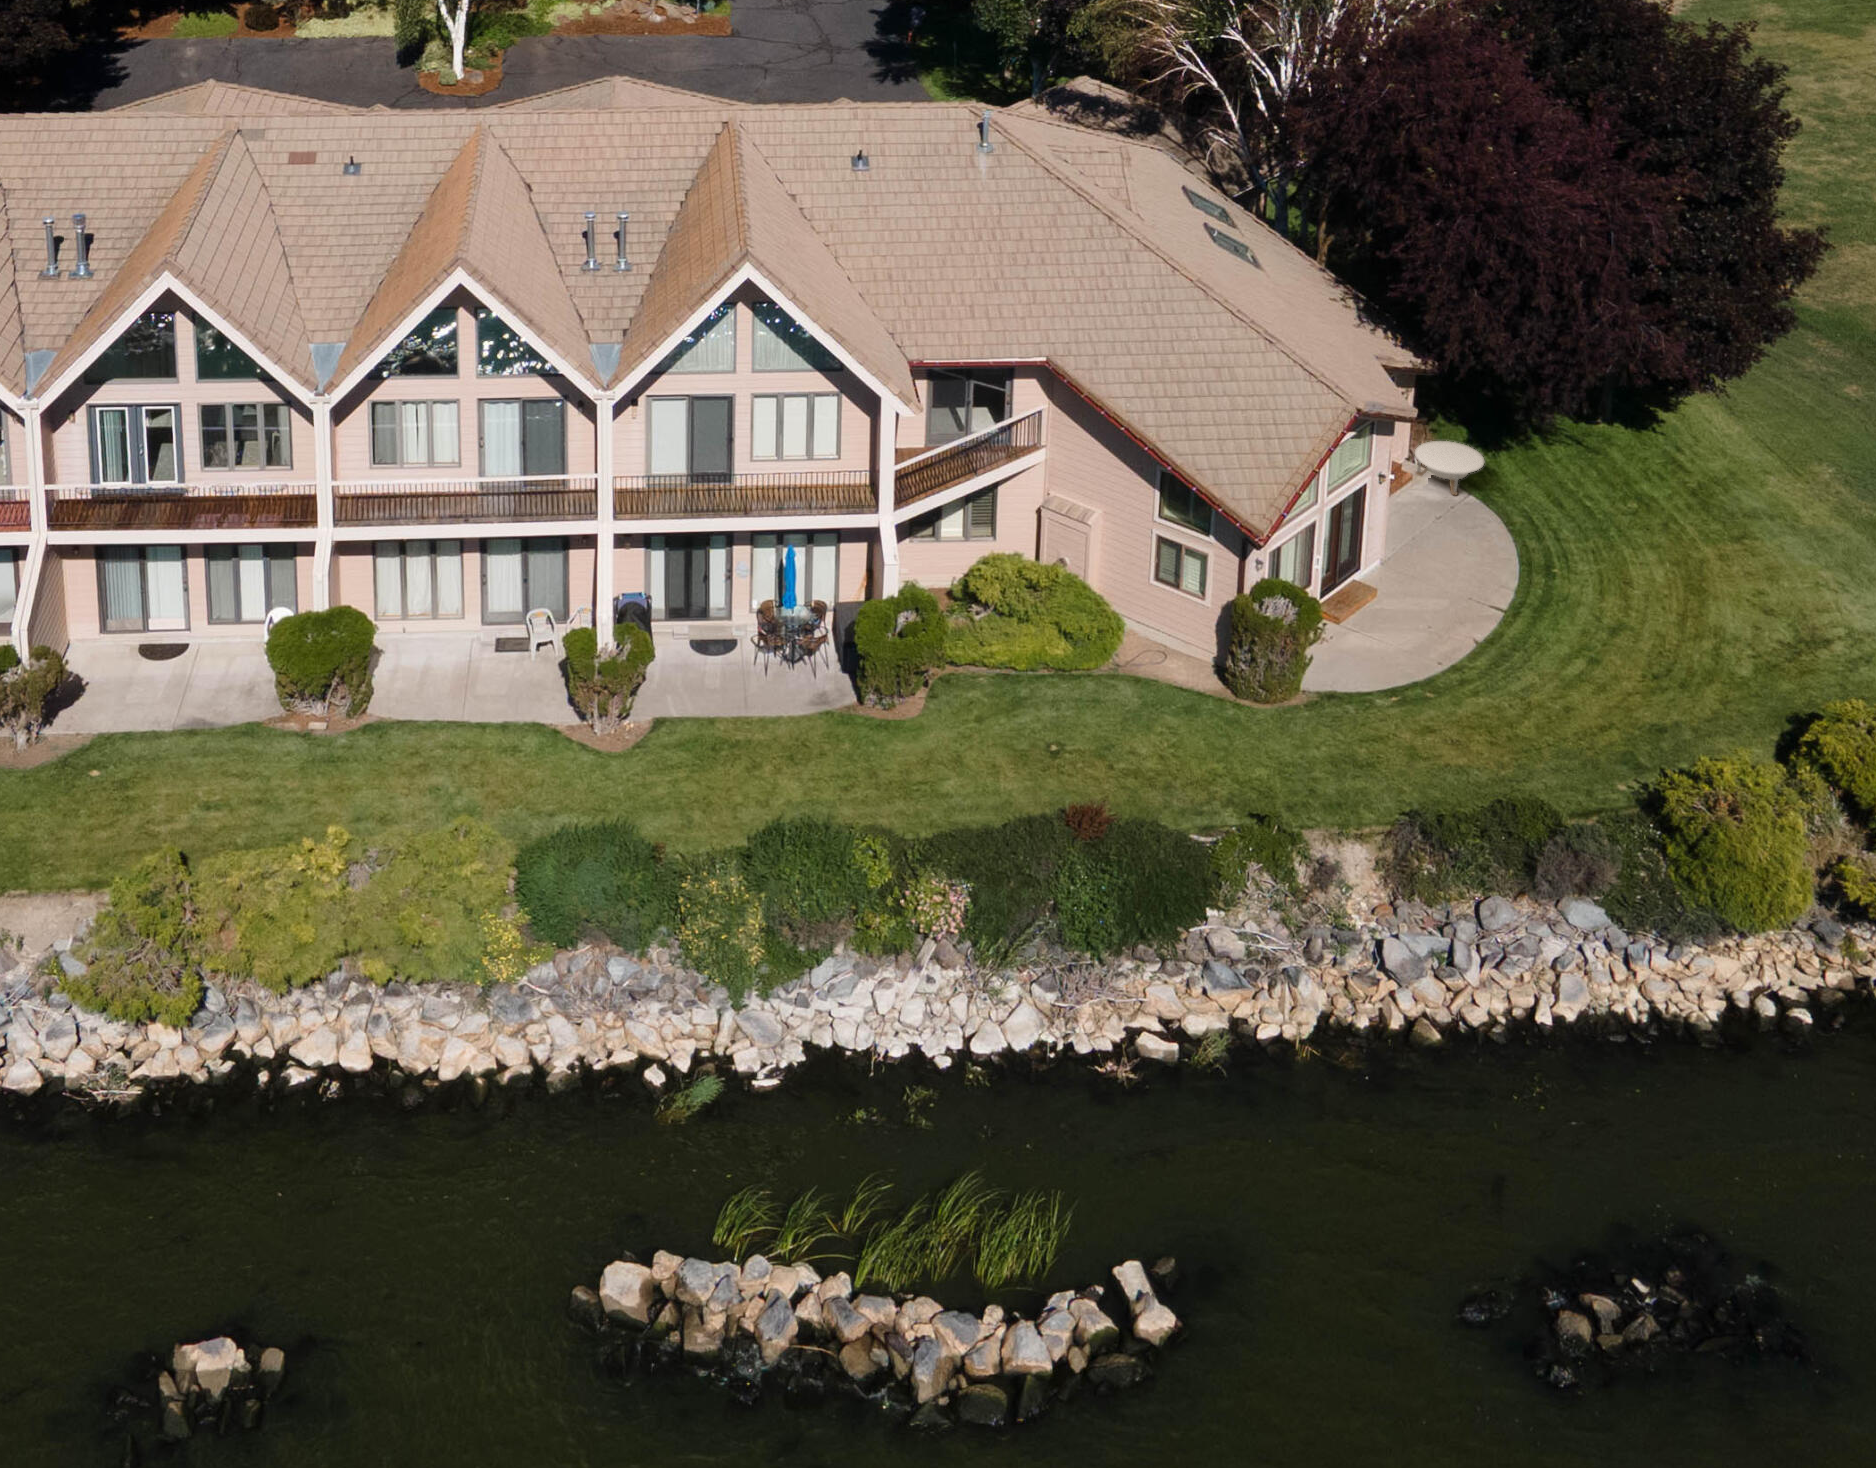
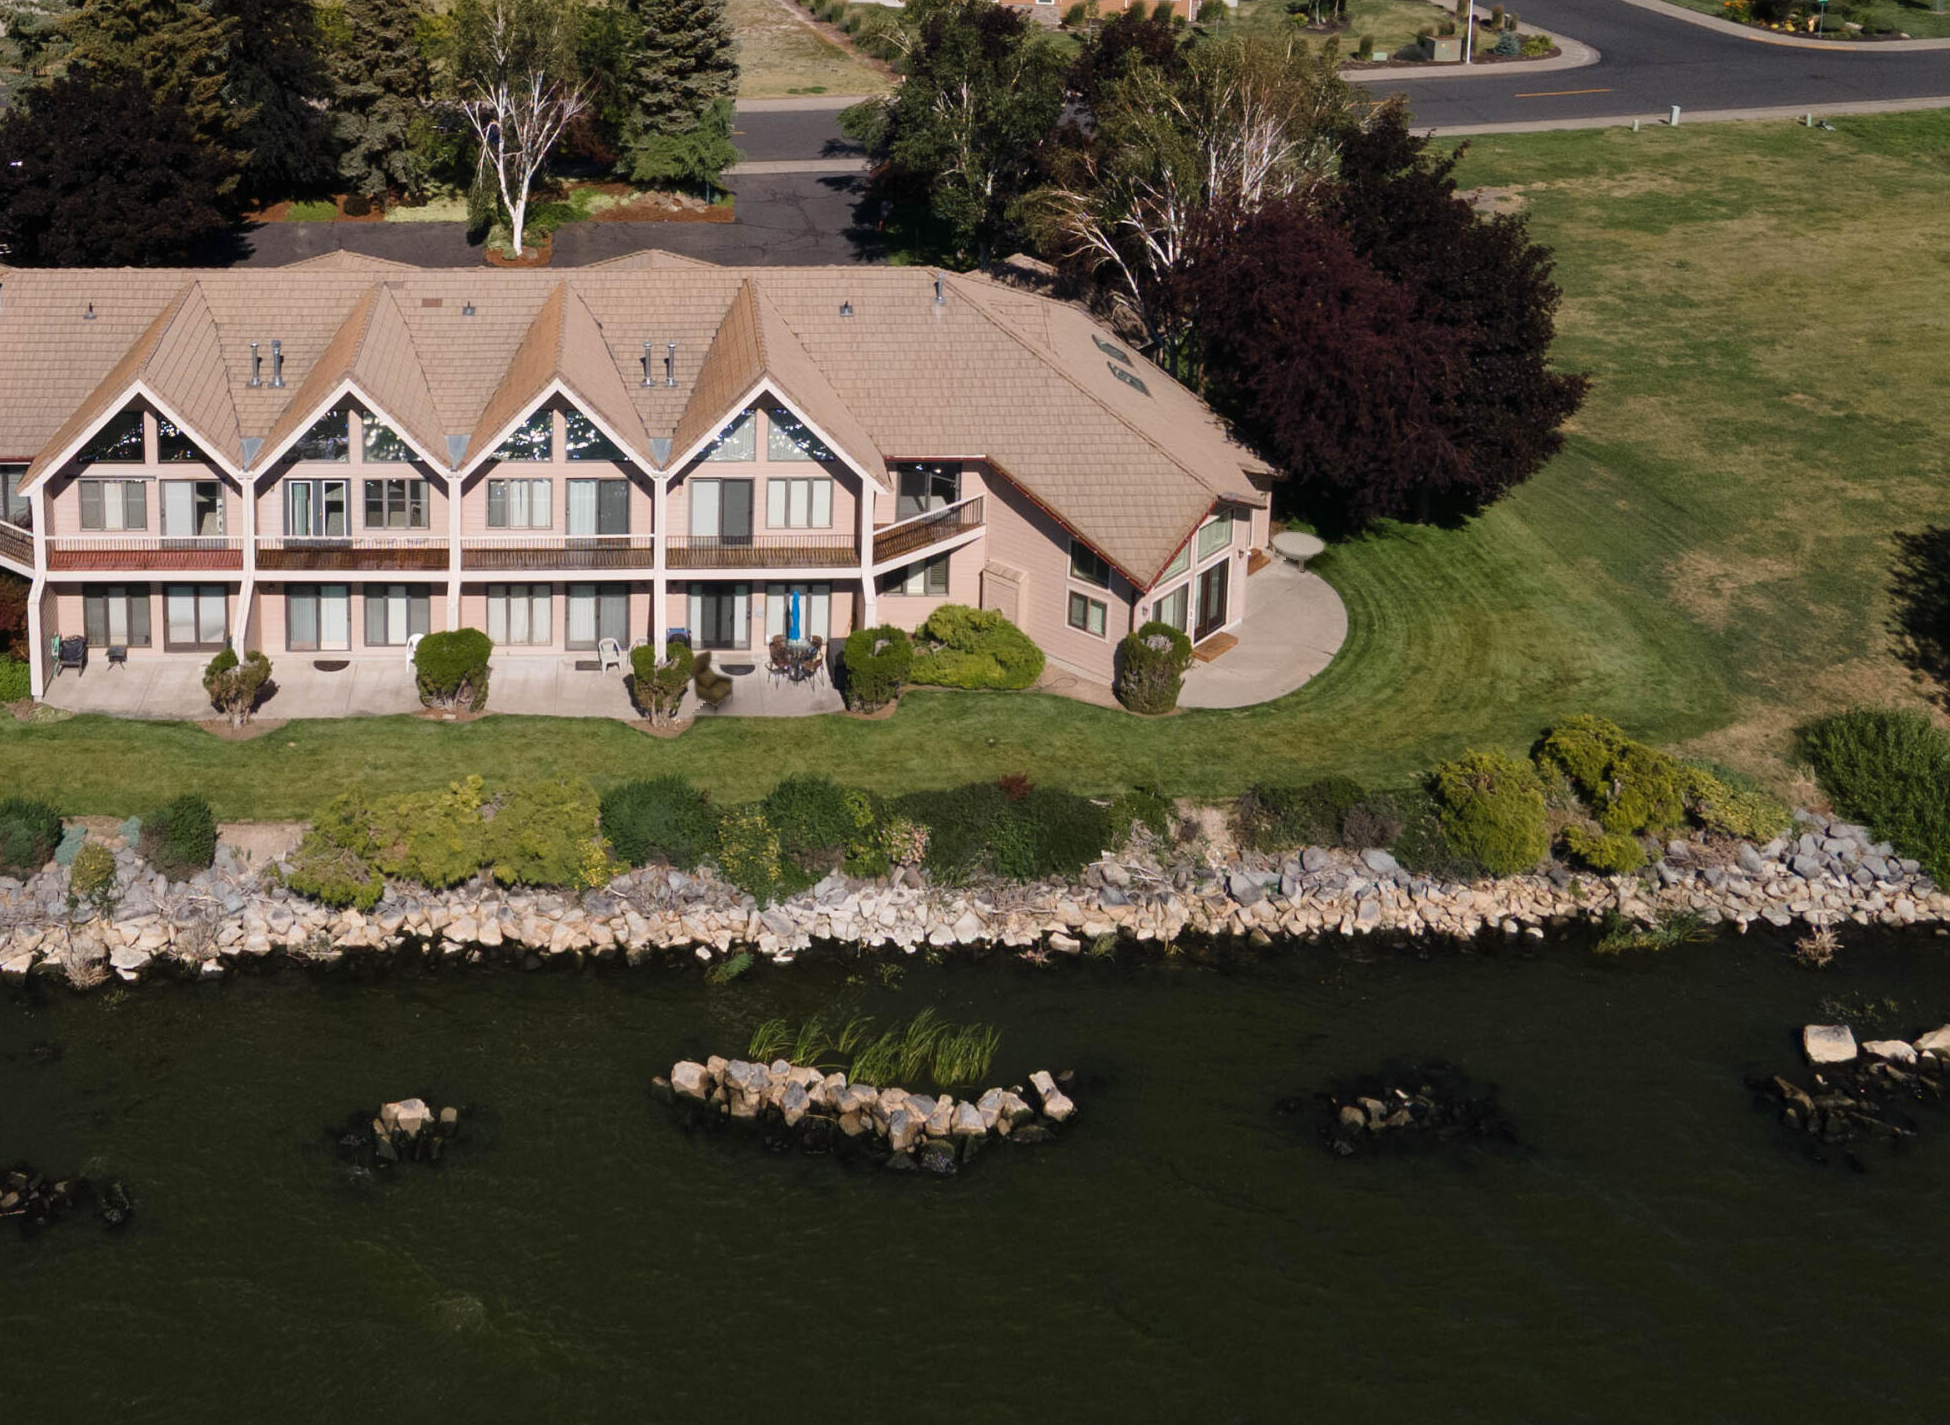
armchair: none [640,629,699,717] -> present [691,650,733,707]

